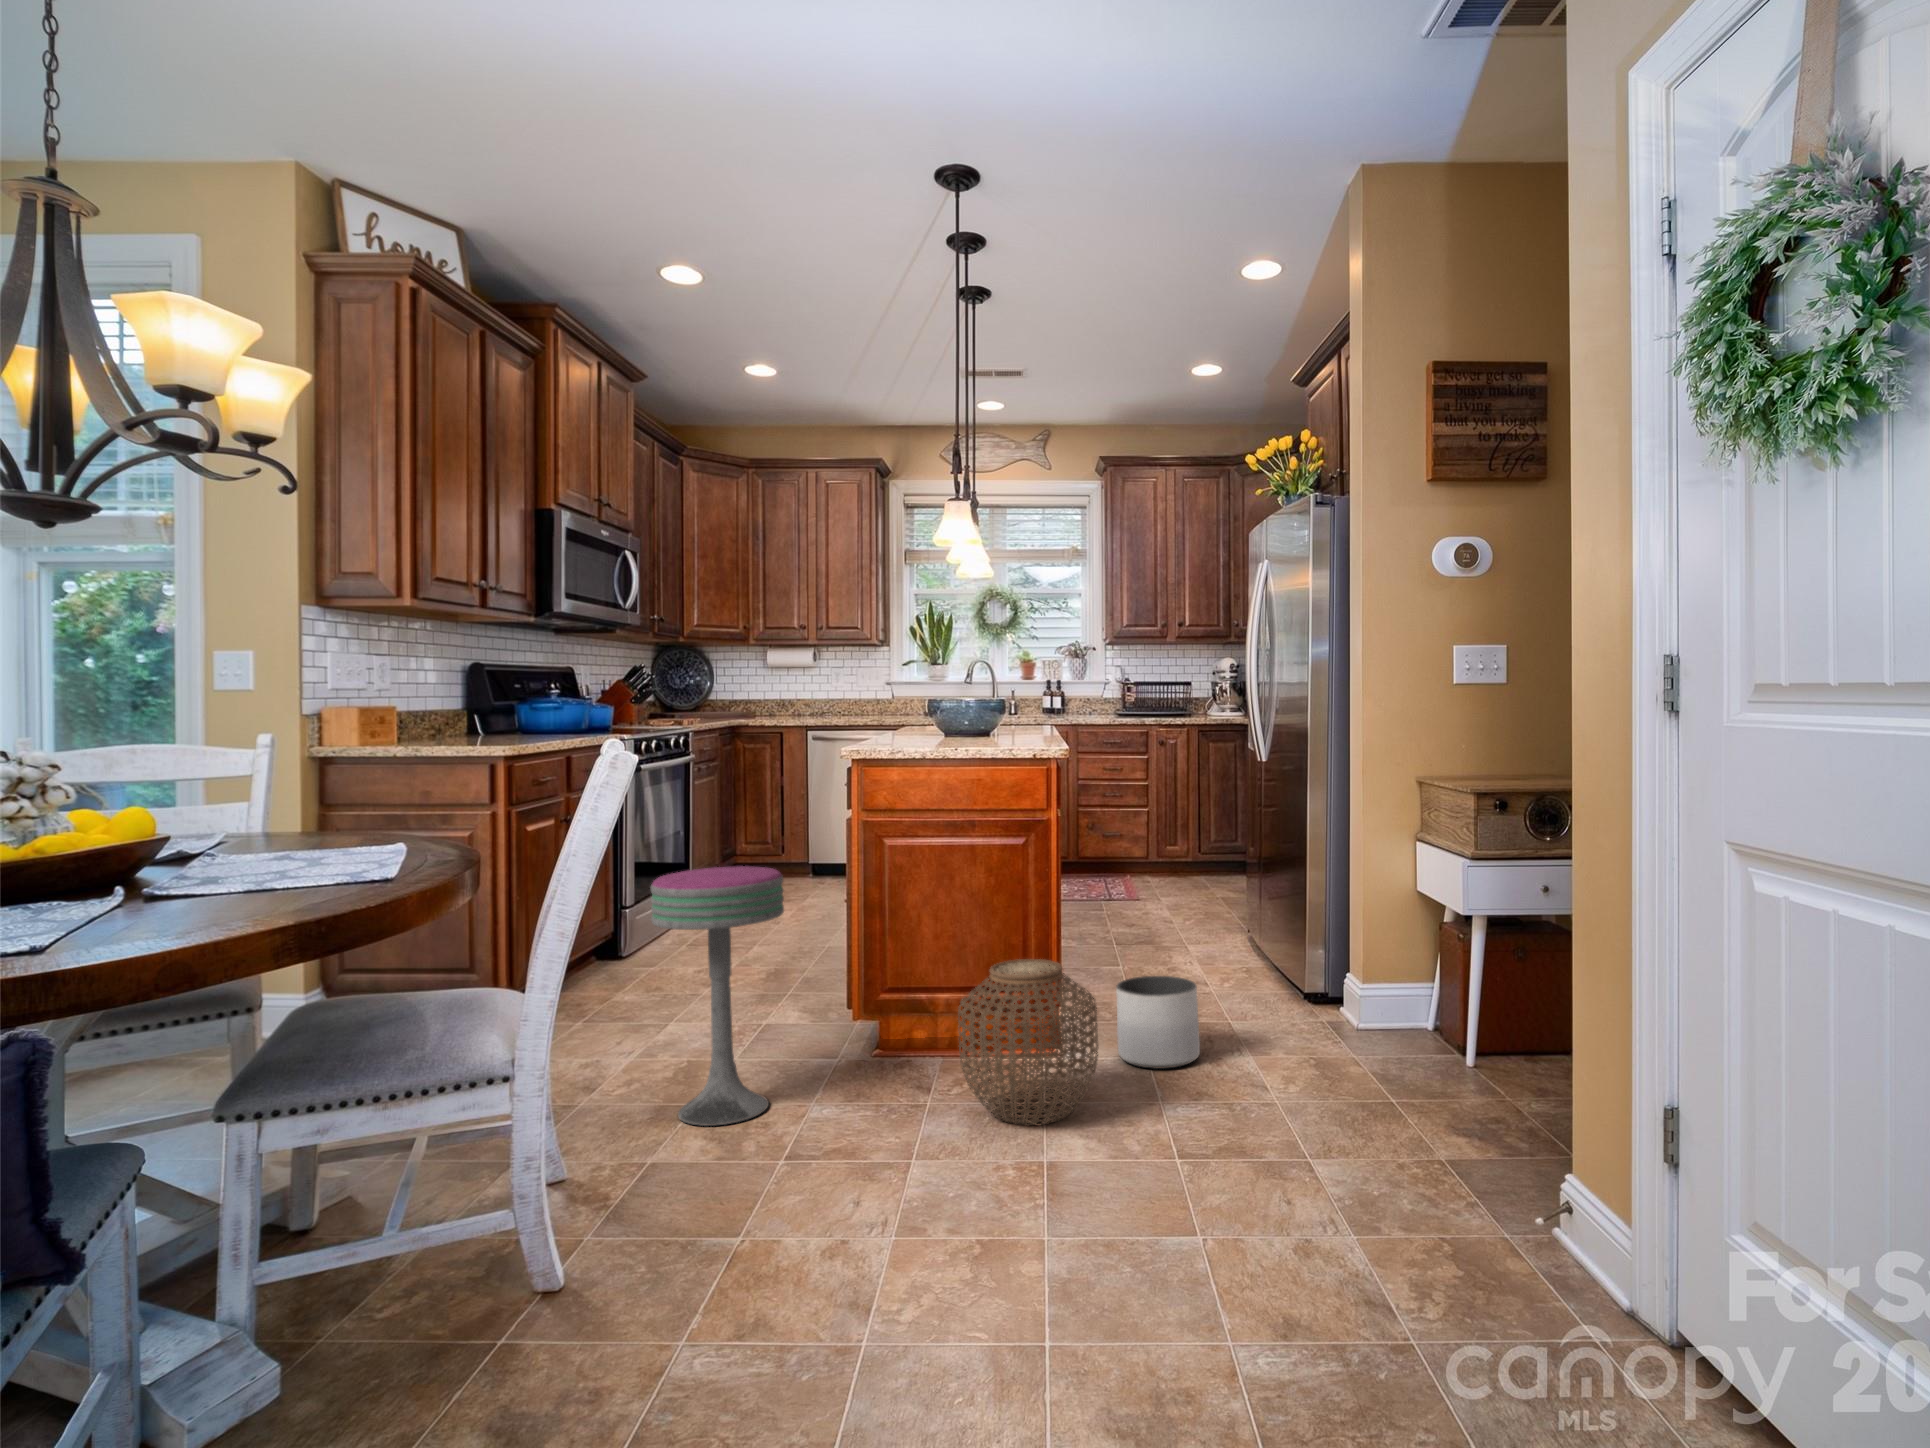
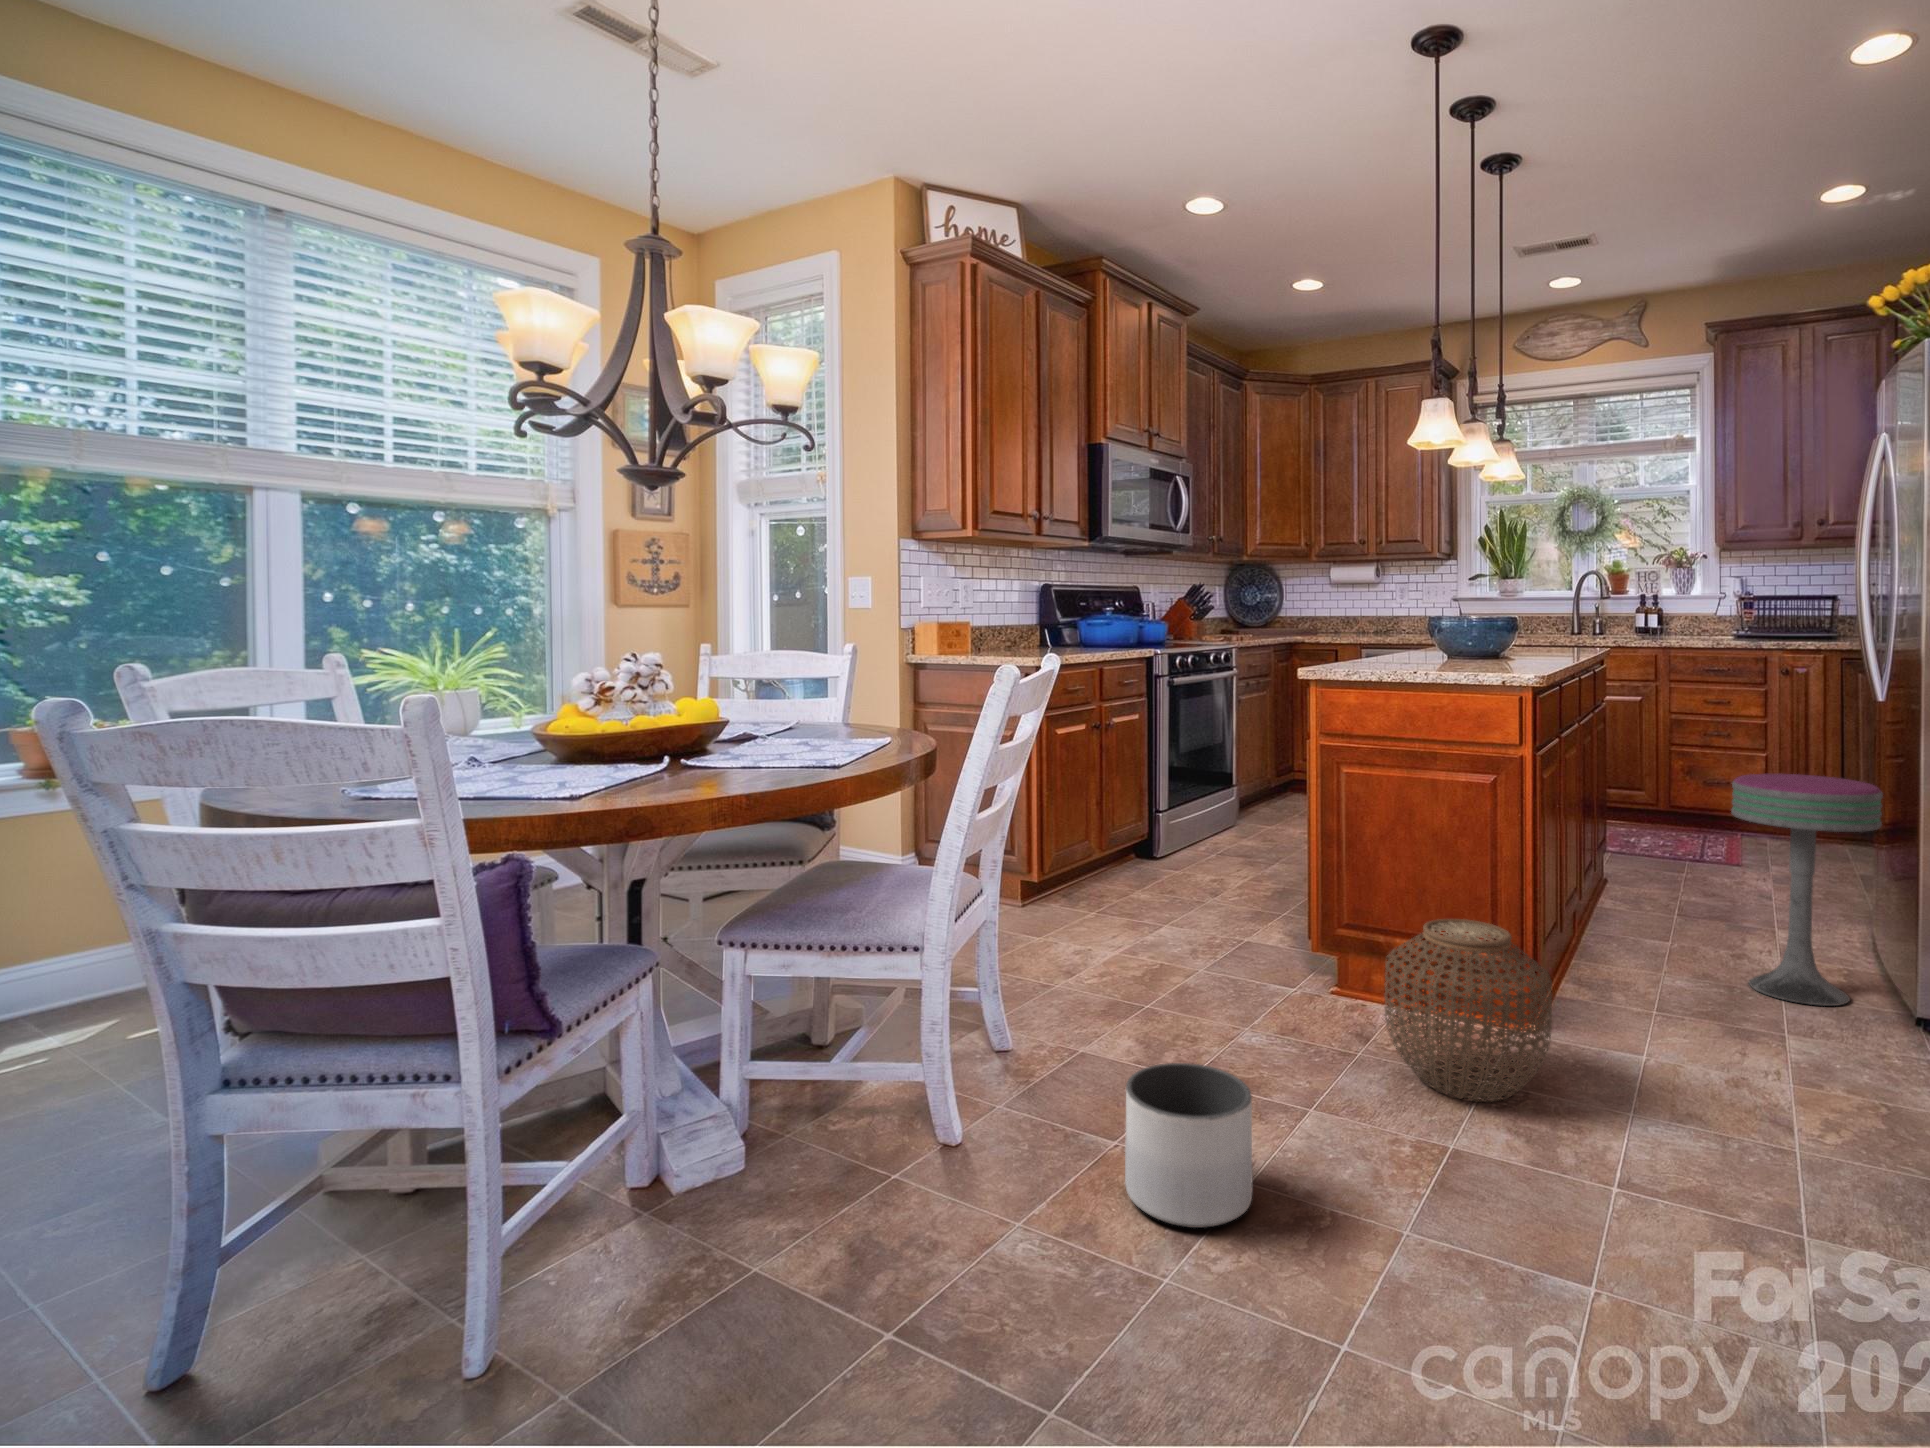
bar stool: present [651,866,784,1126] -> present [1731,774,1883,1006]
planter: present [1116,976,1200,1069] -> present [1125,1063,1253,1228]

